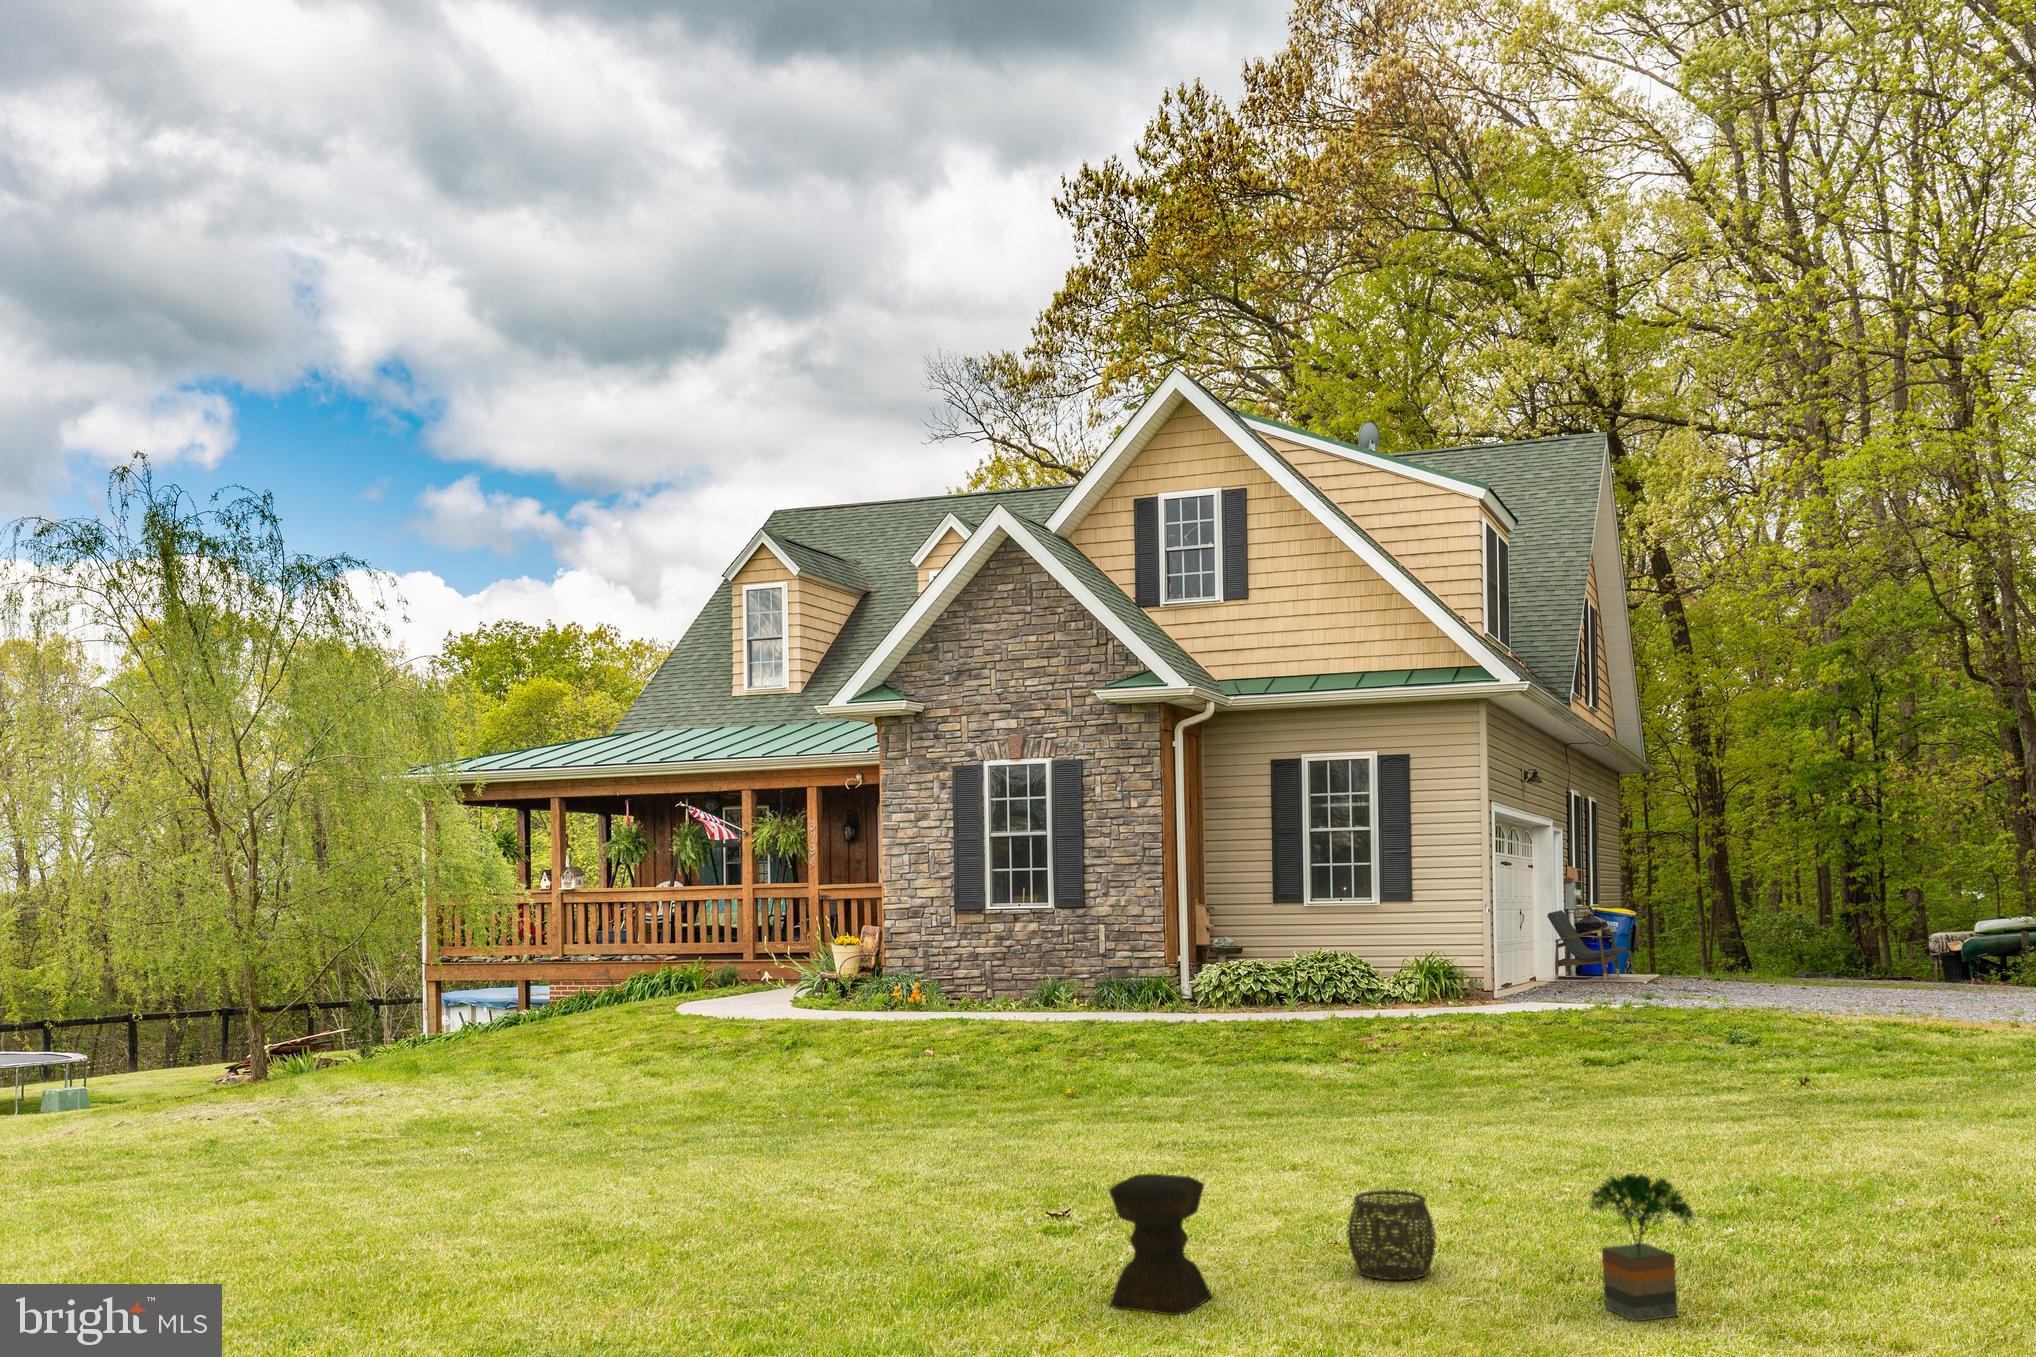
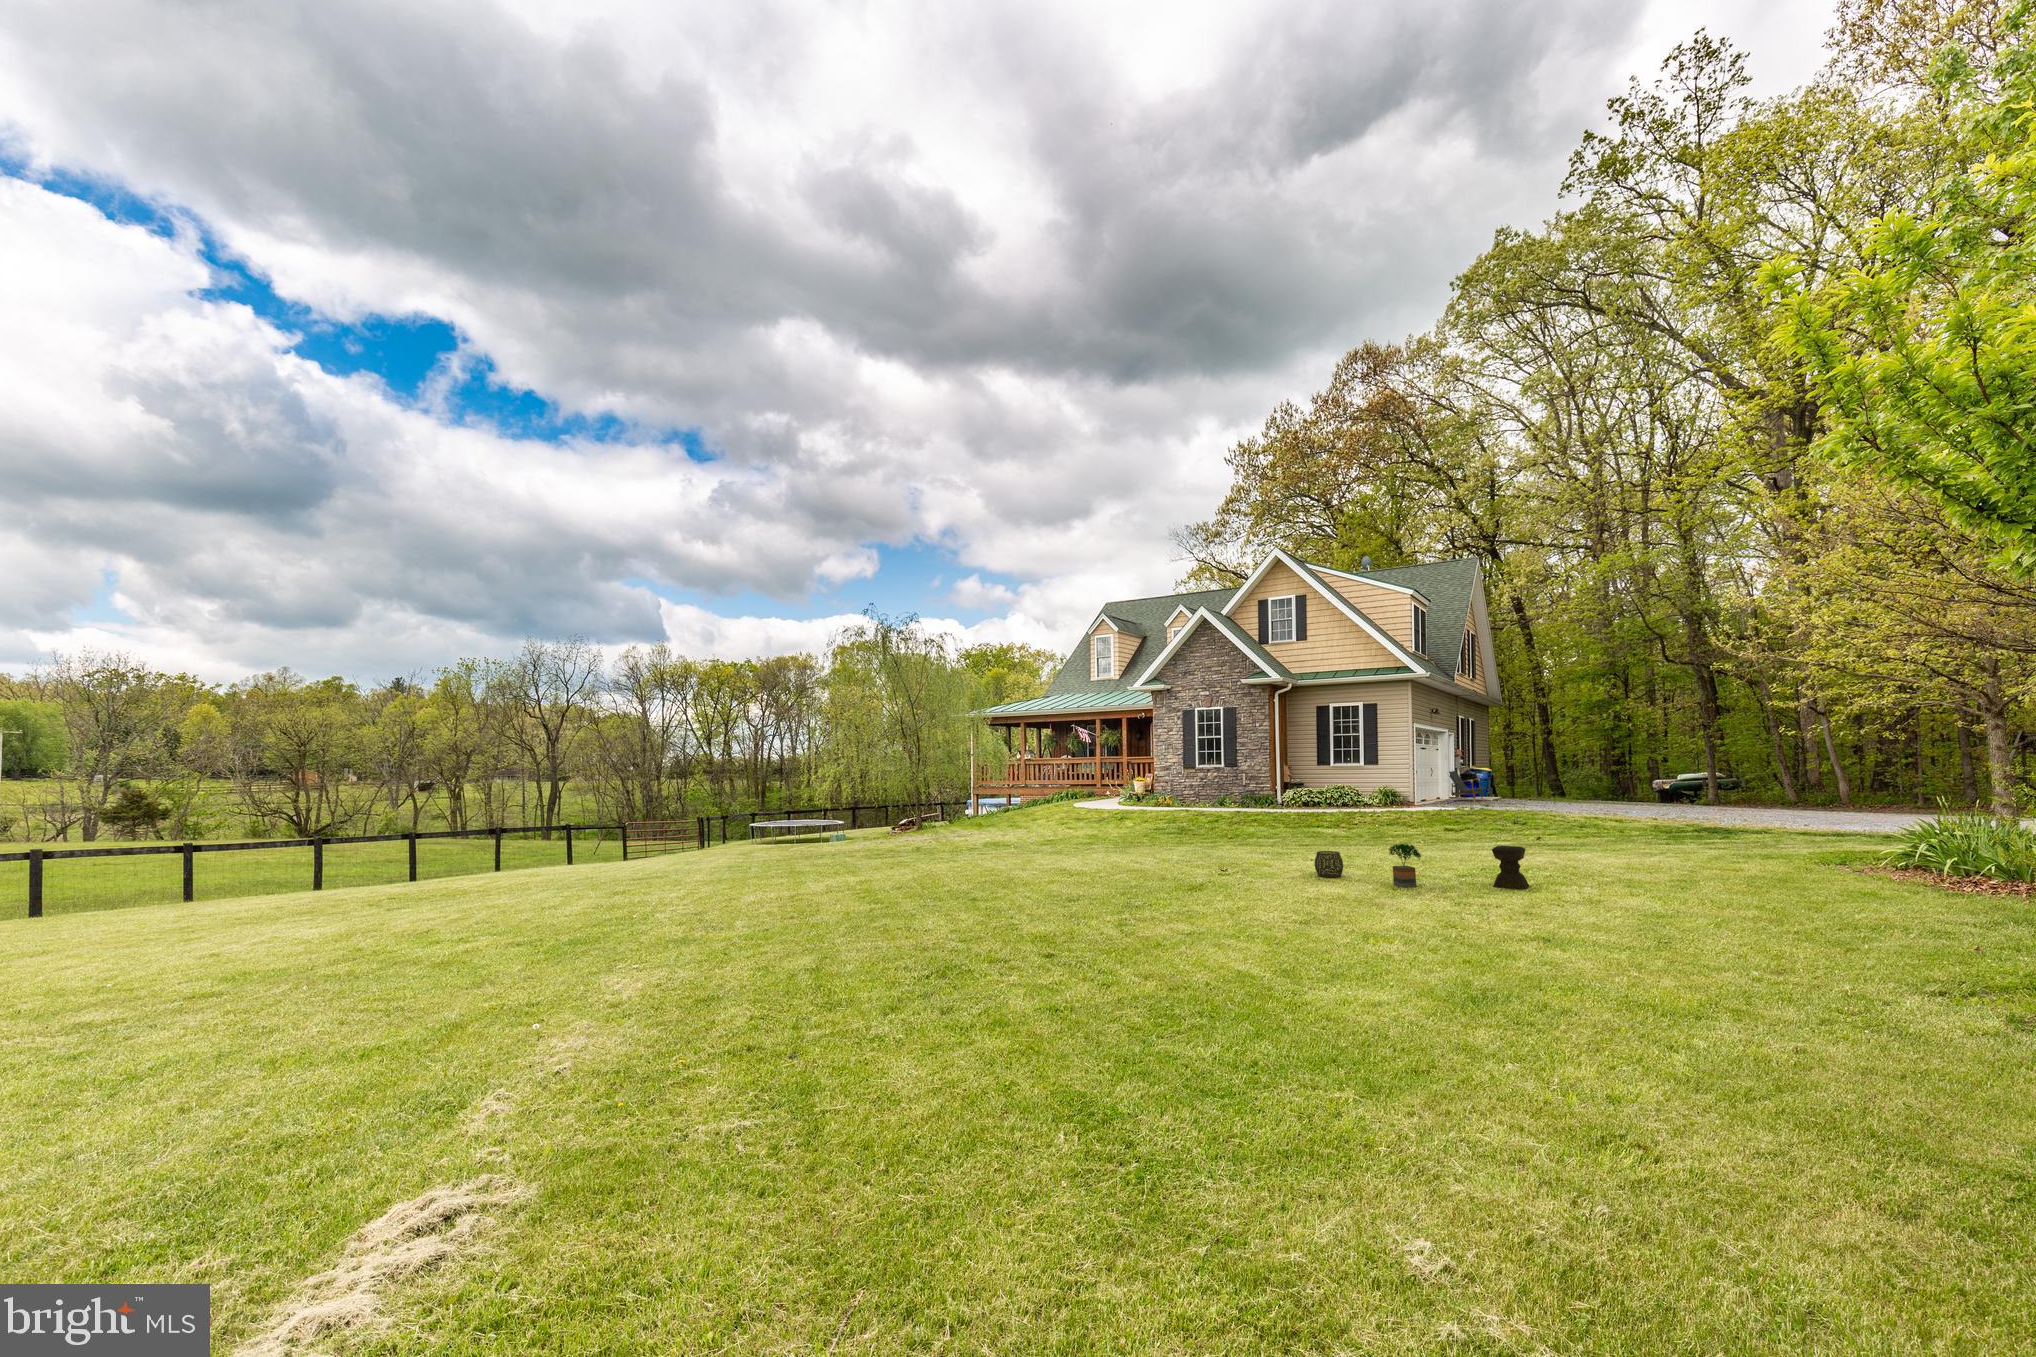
stool: present [1109,1173,1212,1315] -> present [1492,846,1529,890]

